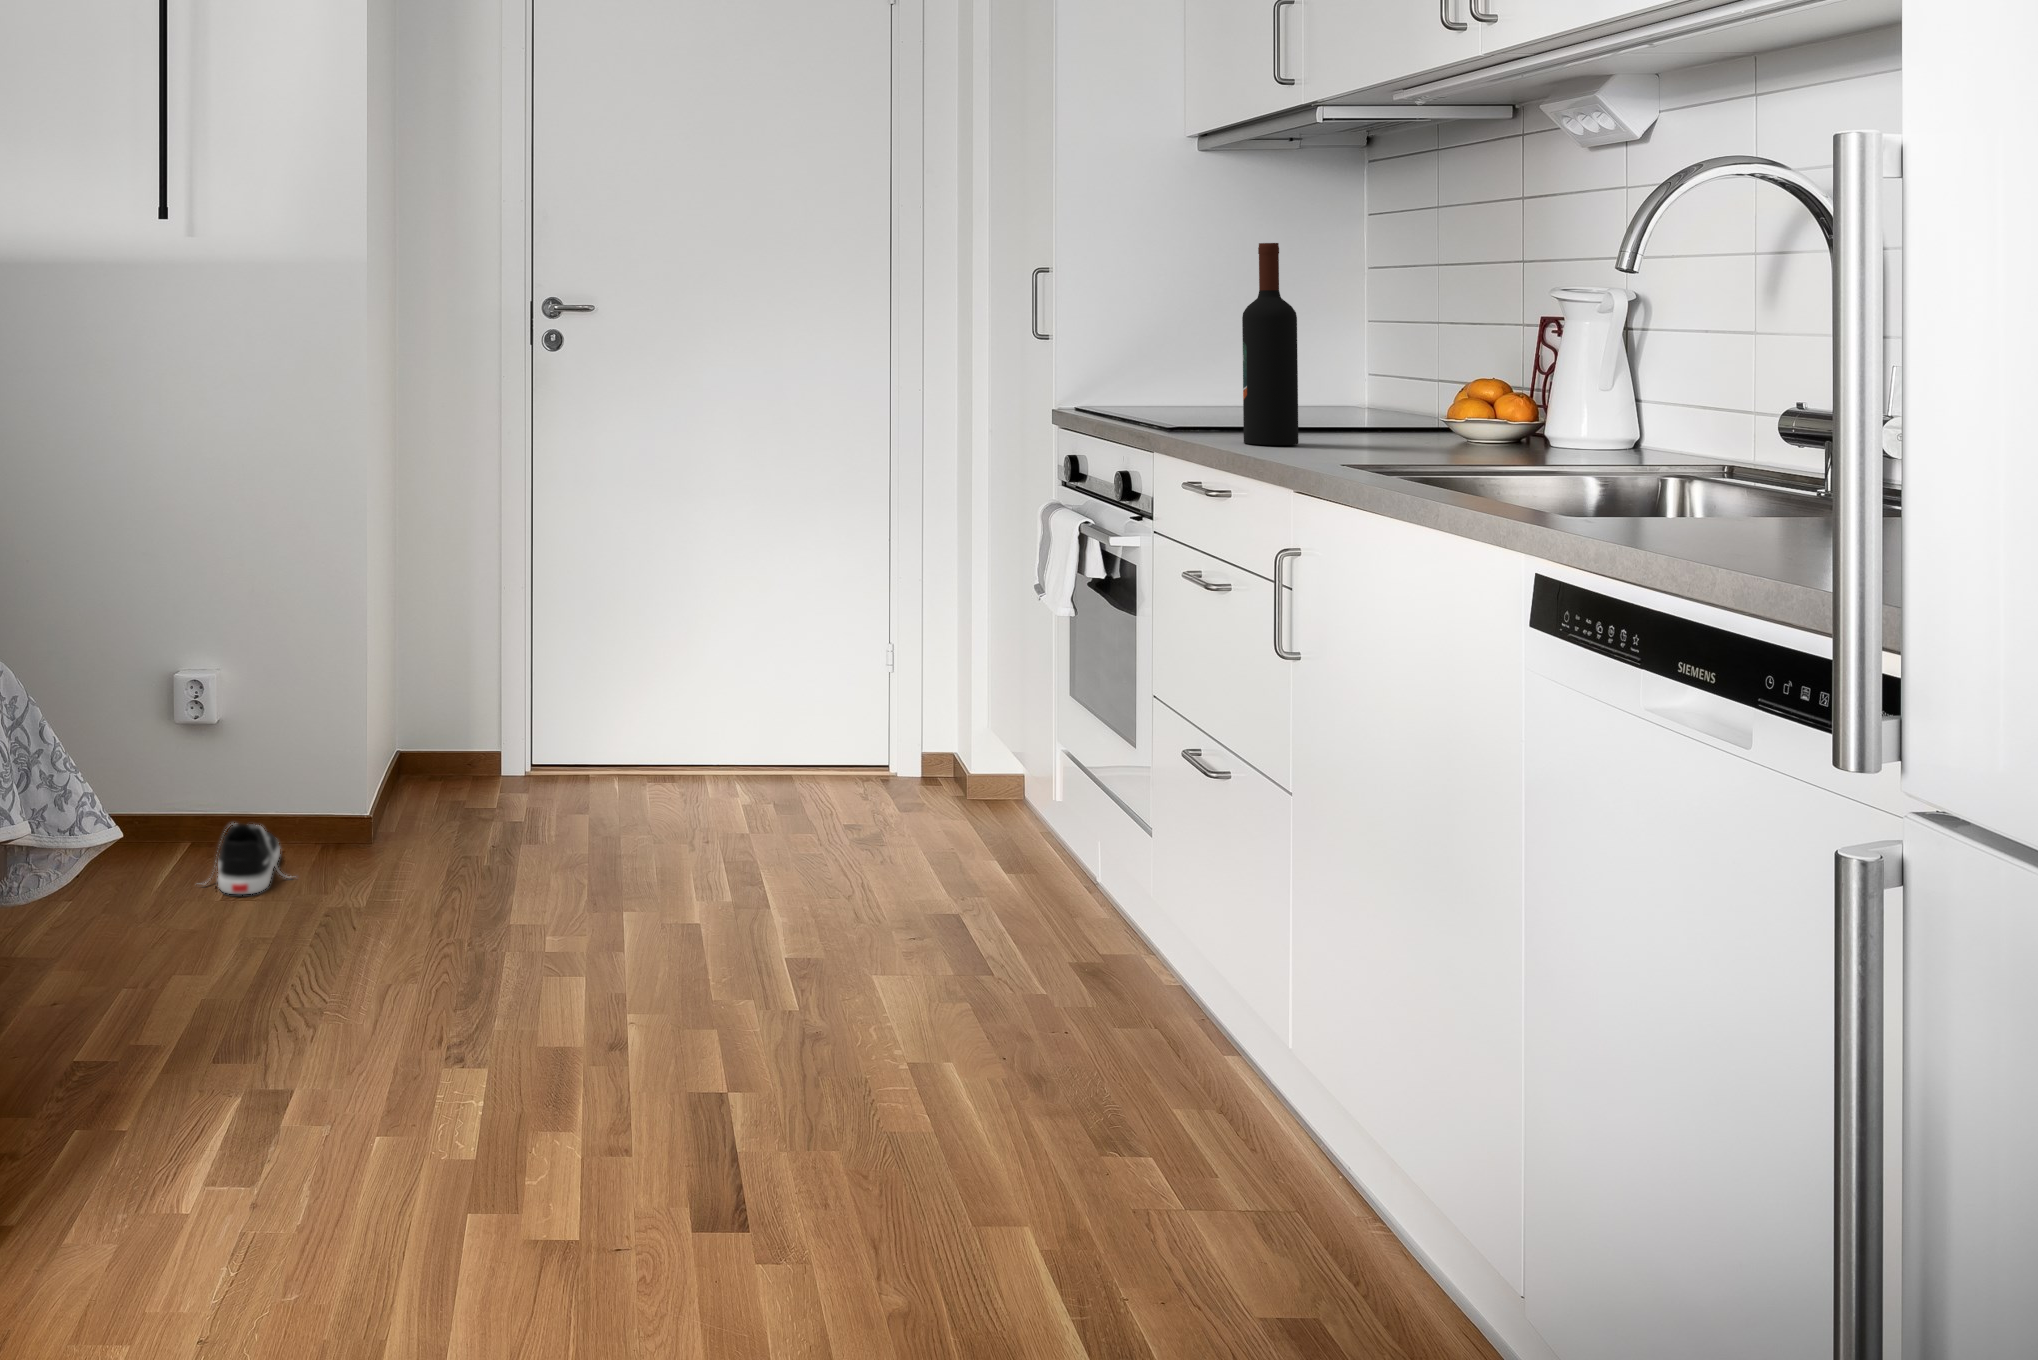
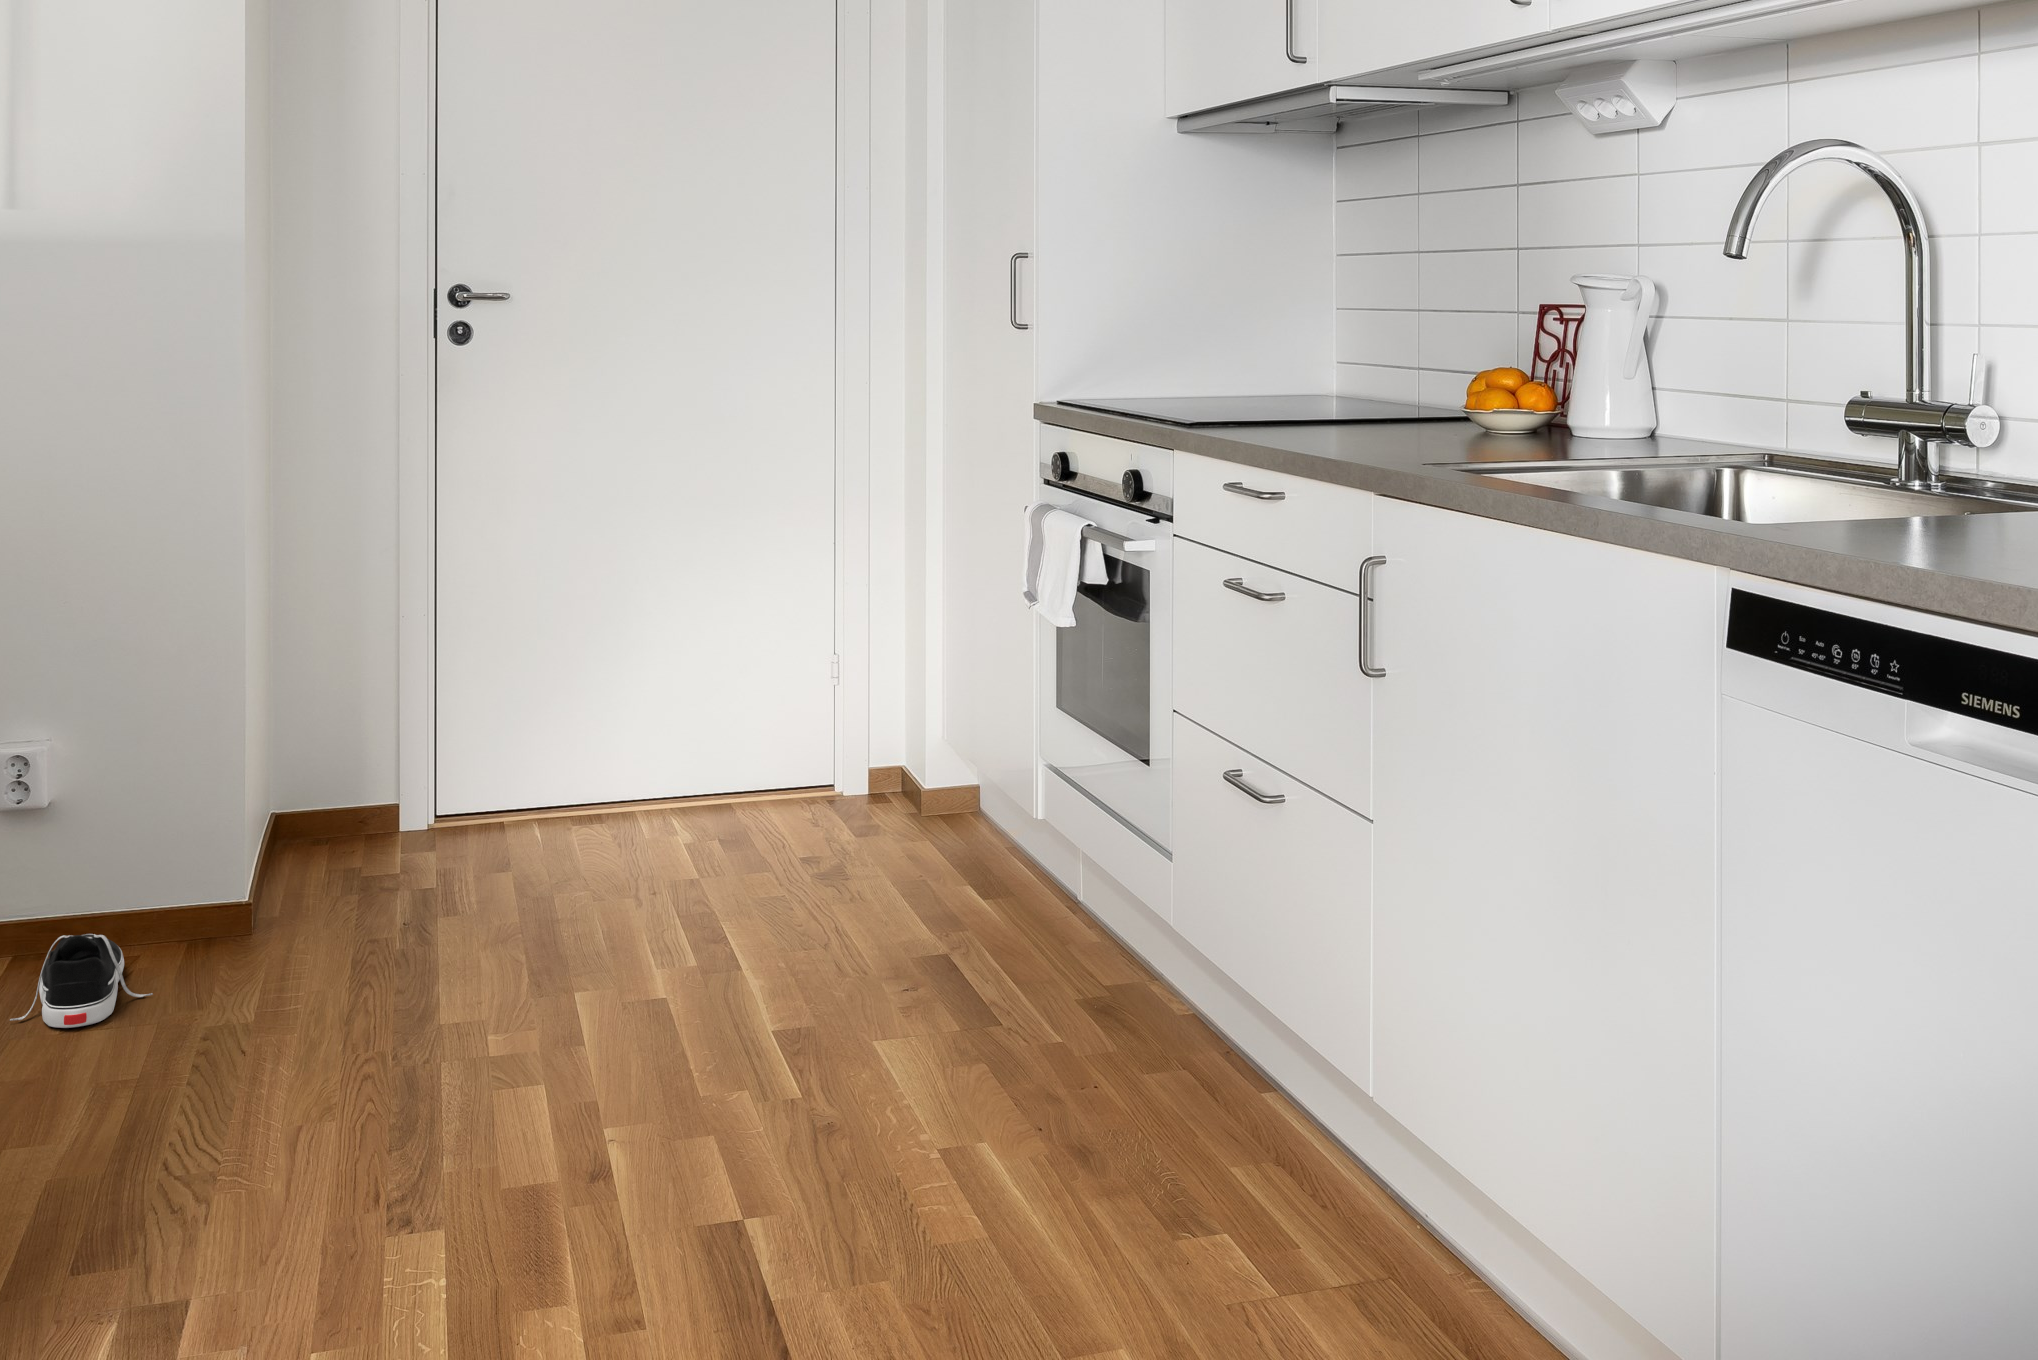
wine bottle: present [1242,243,1298,445] -> none [1284,230,1339,441]

